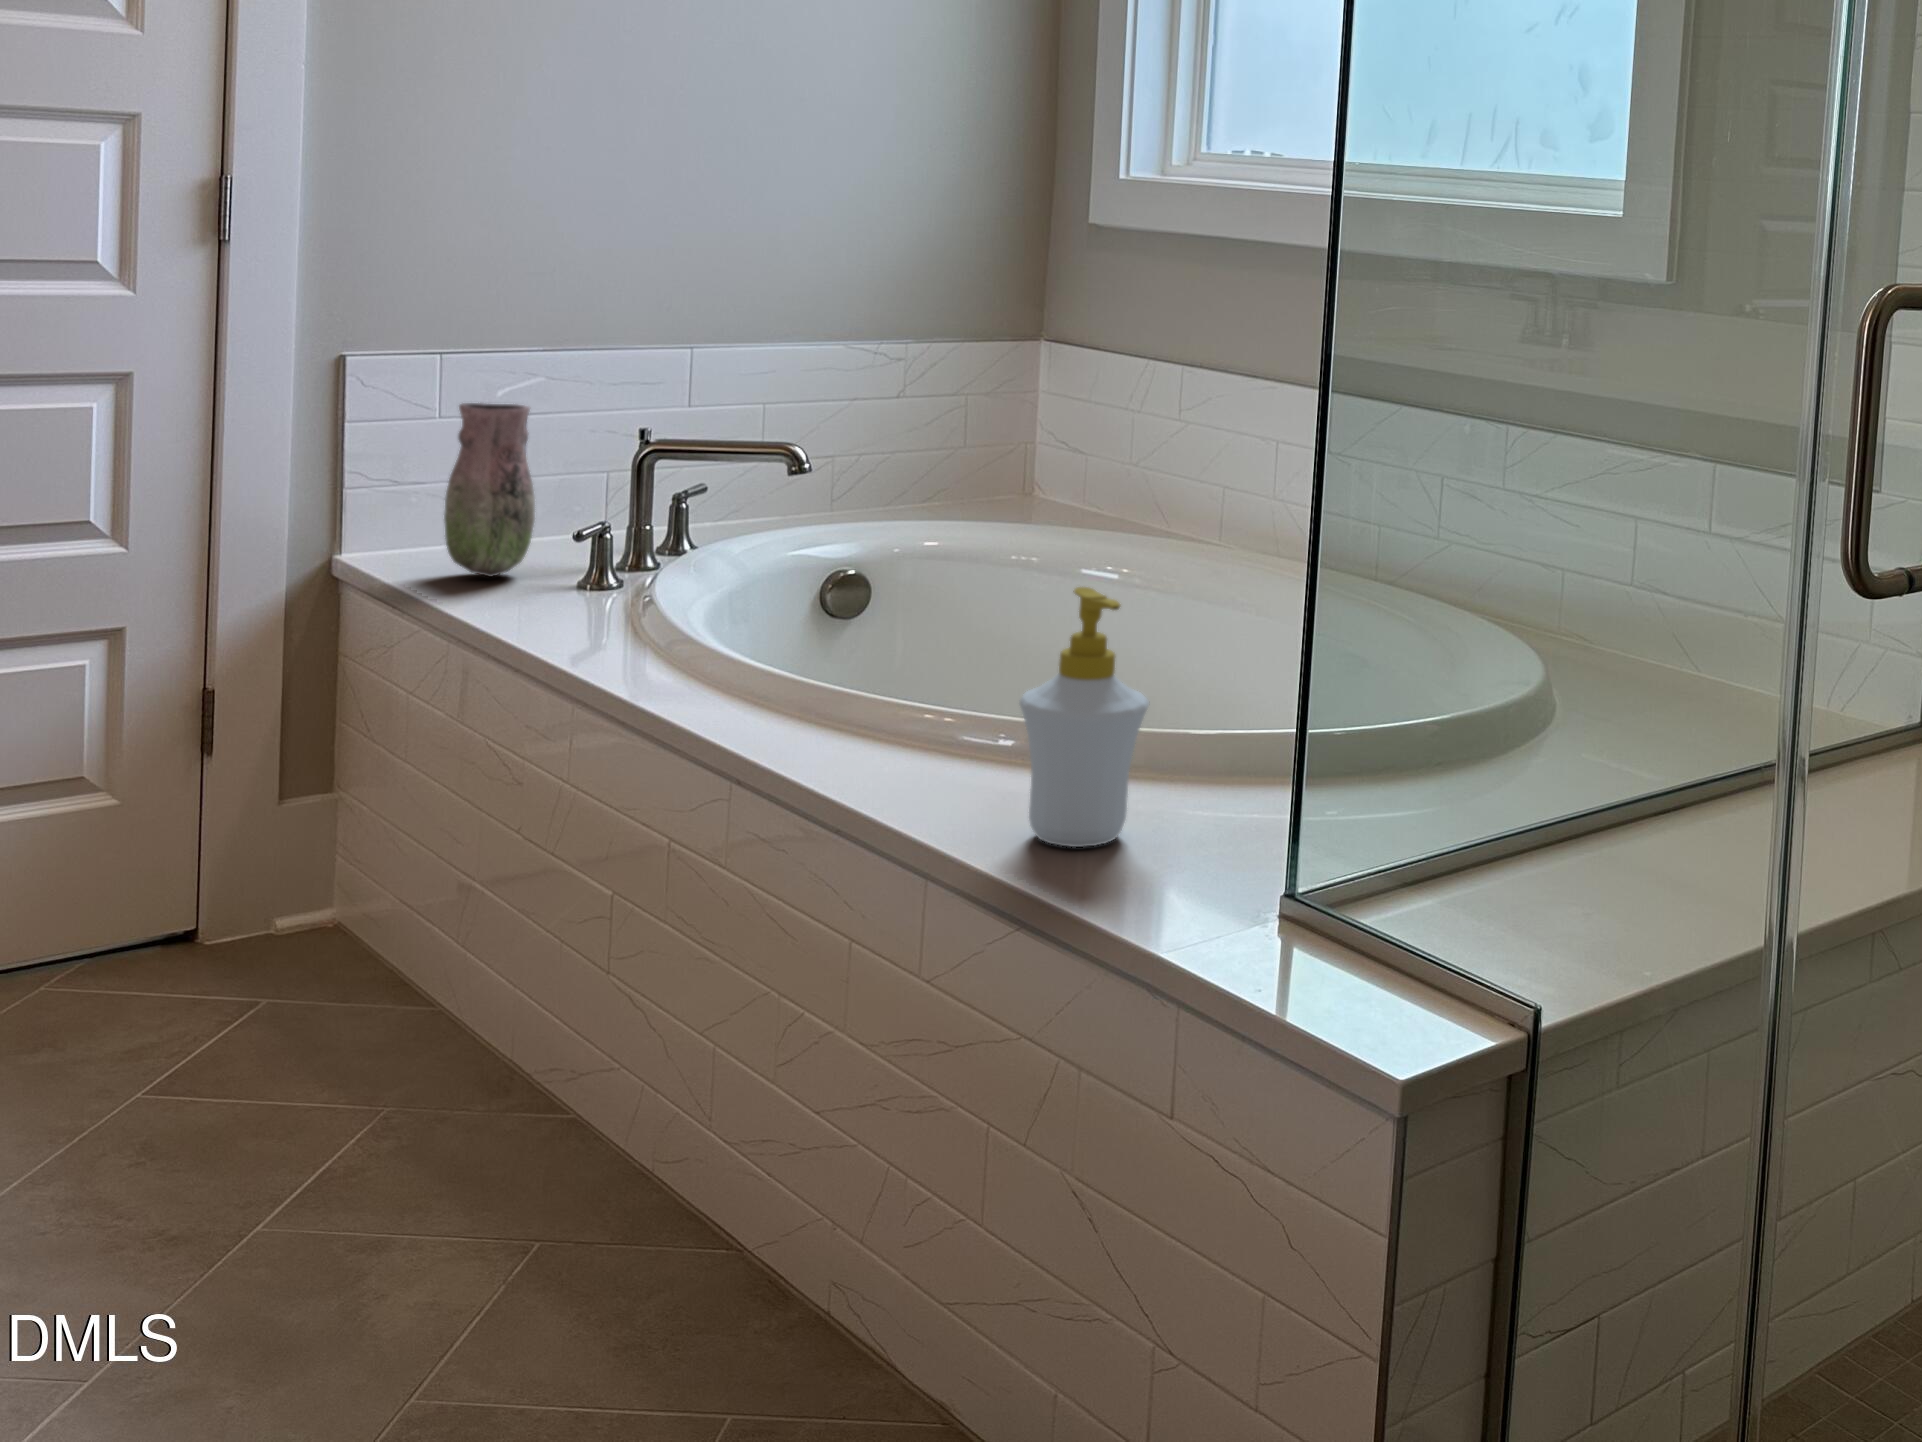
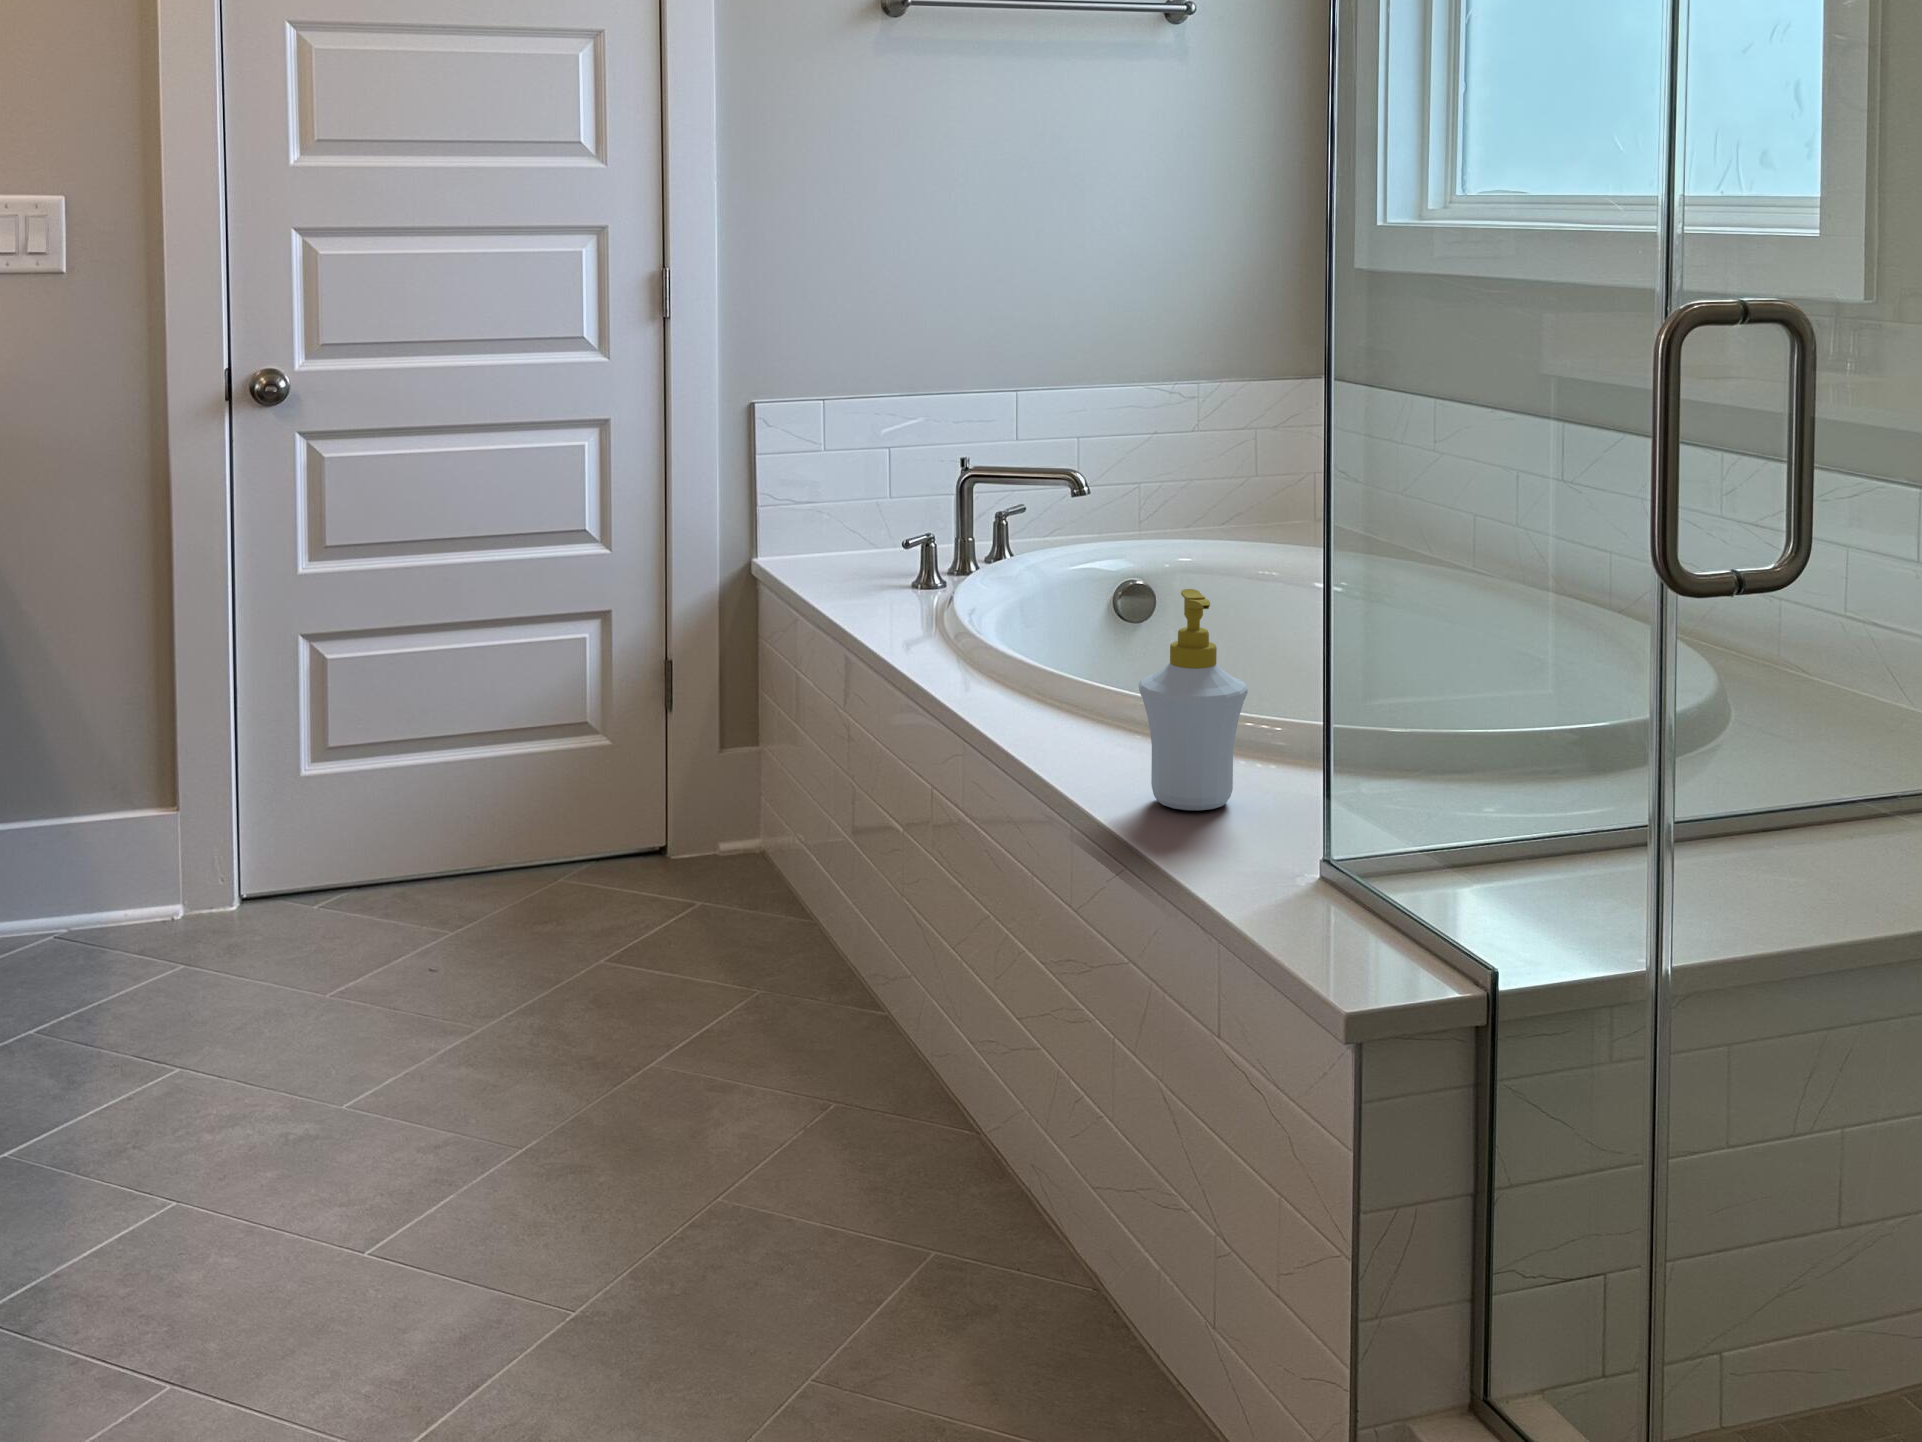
vase: present [444,403,535,576] -> none [819,438,884,578]

